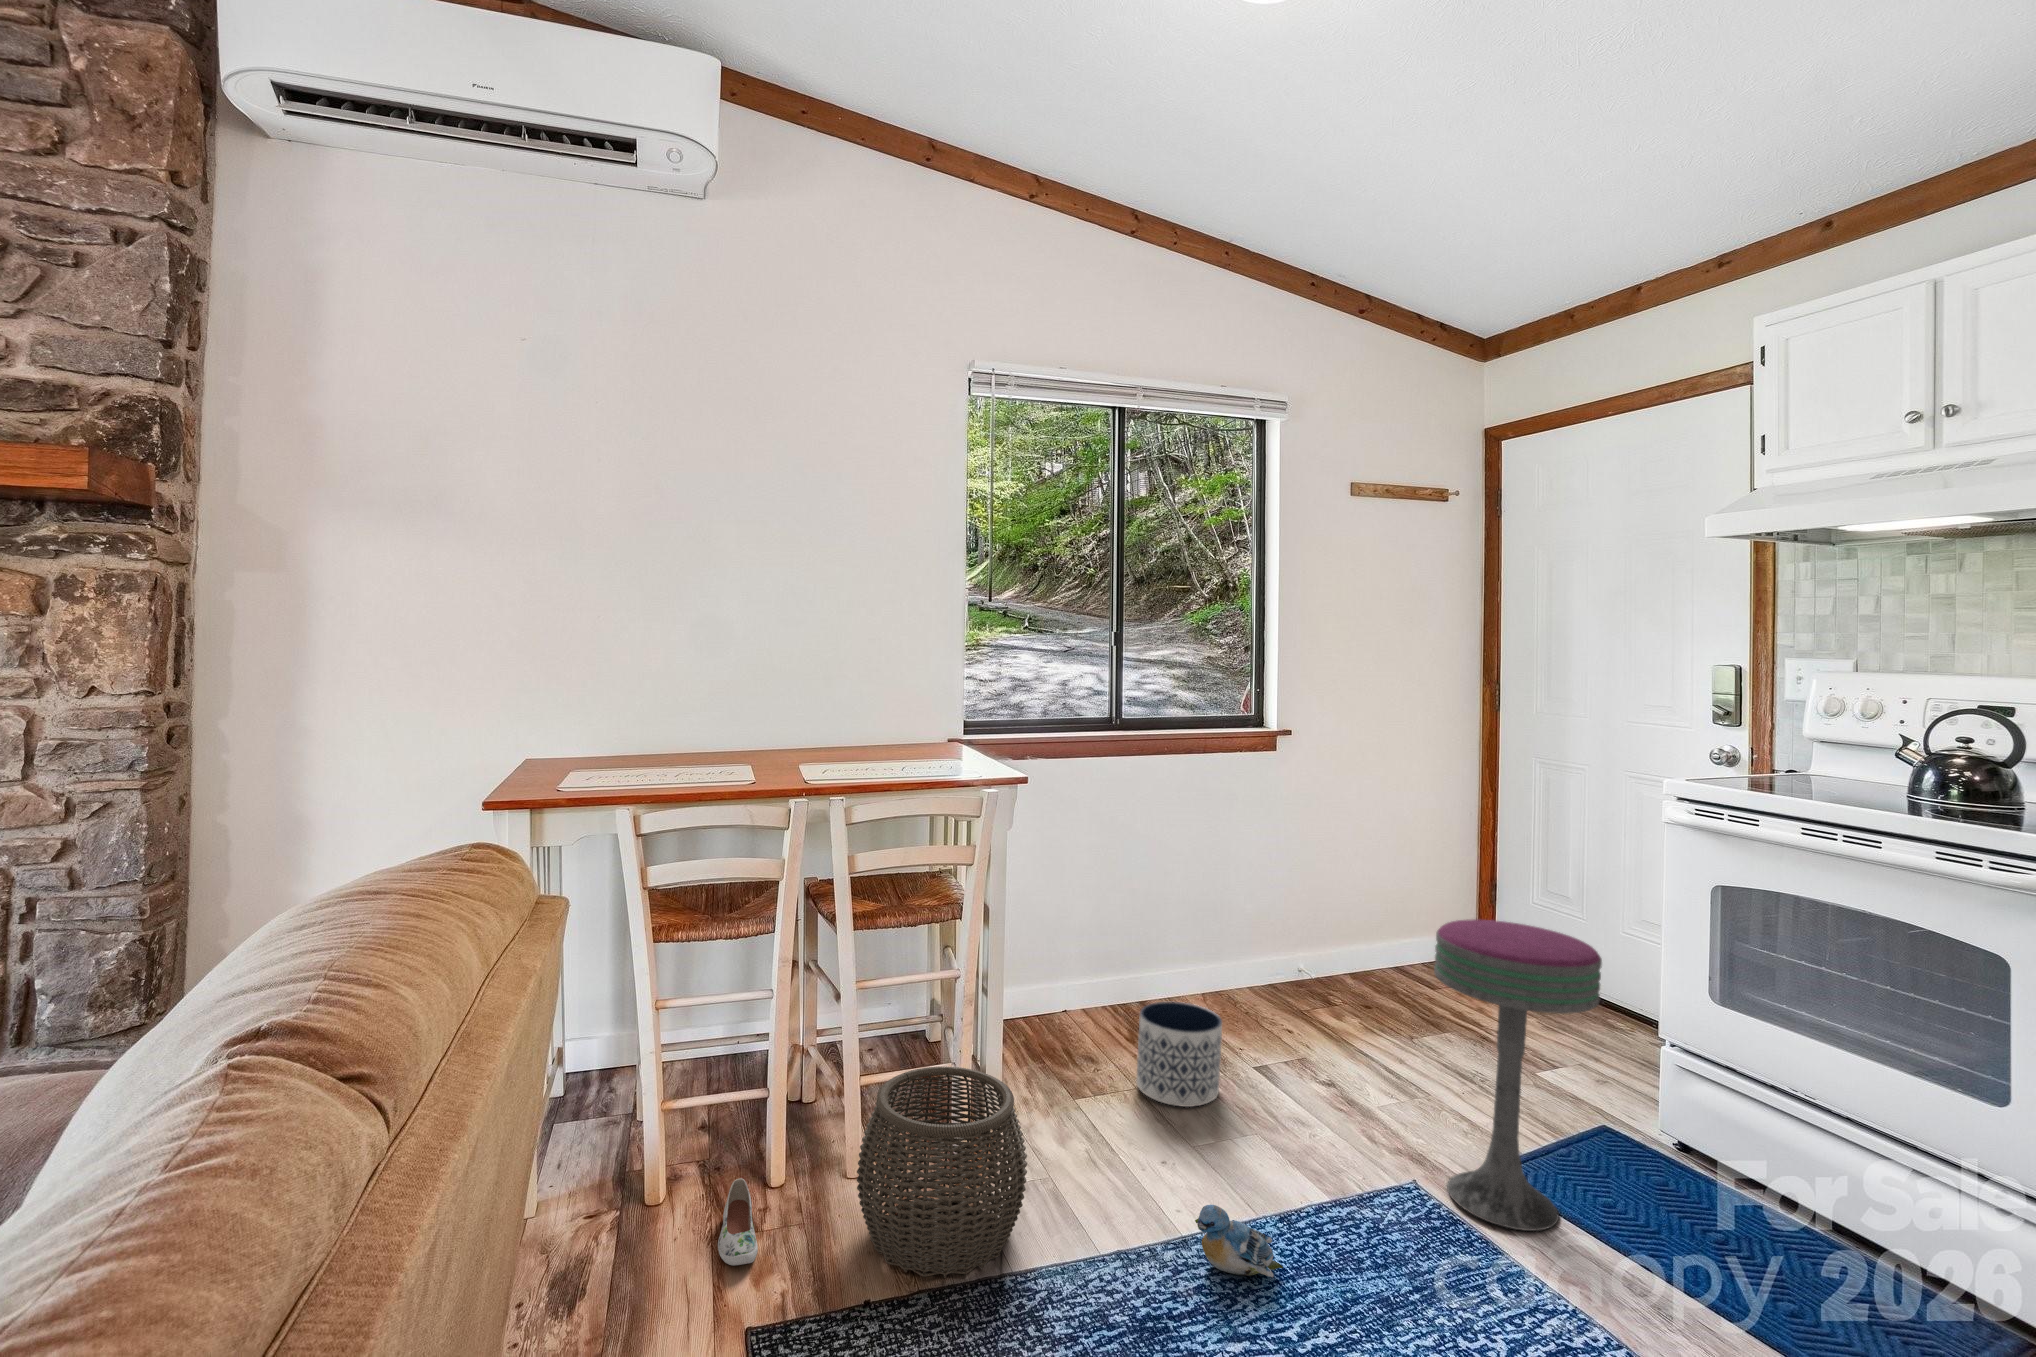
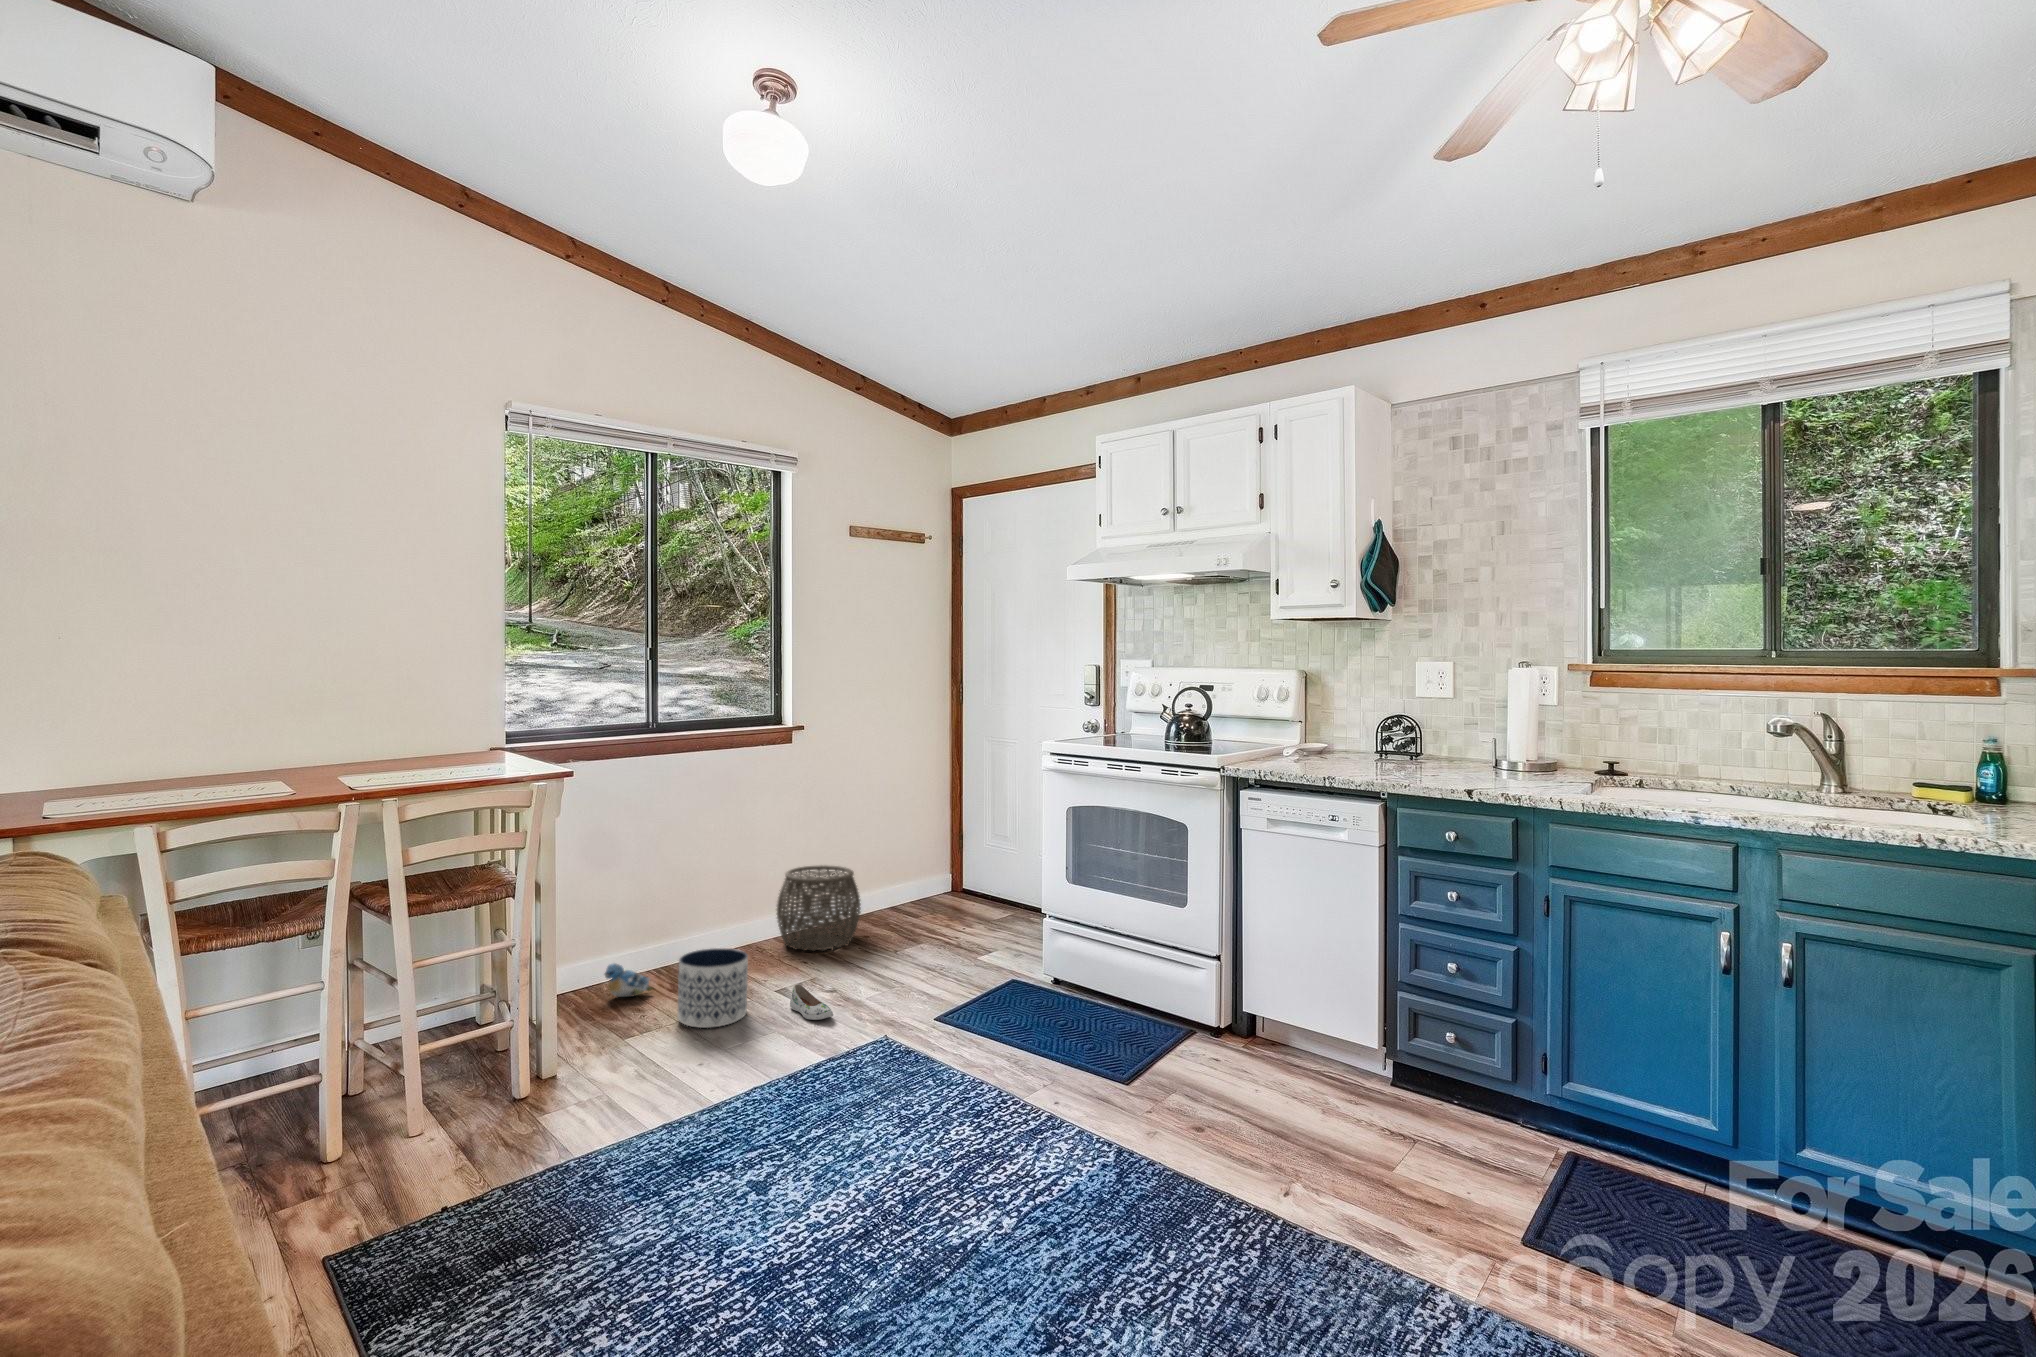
bar stool: present [1434,919,1602,1231] -> none [896,846,996,1049]
woven basket: present [857,1066,1027,1278] -> present [777,866,861,951]
shoe: present [718,1178,758,1266] -> present [790,984,833,1020]
plush toy: present [1195,1204,1283,1278] -> present [605,964,653,997]

